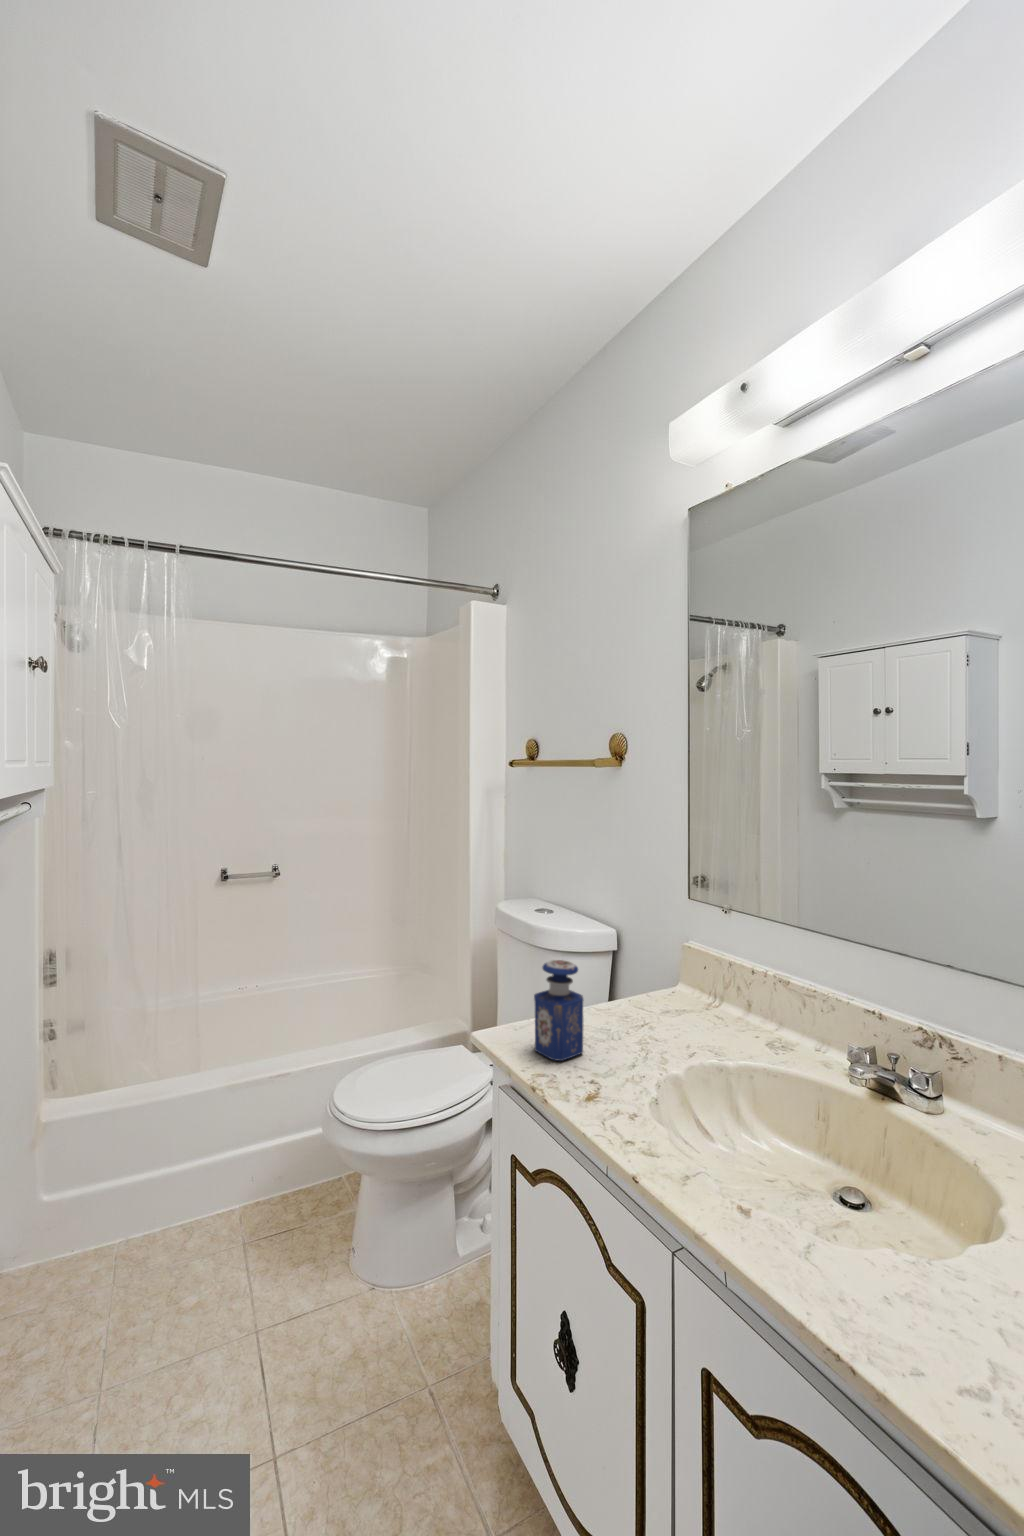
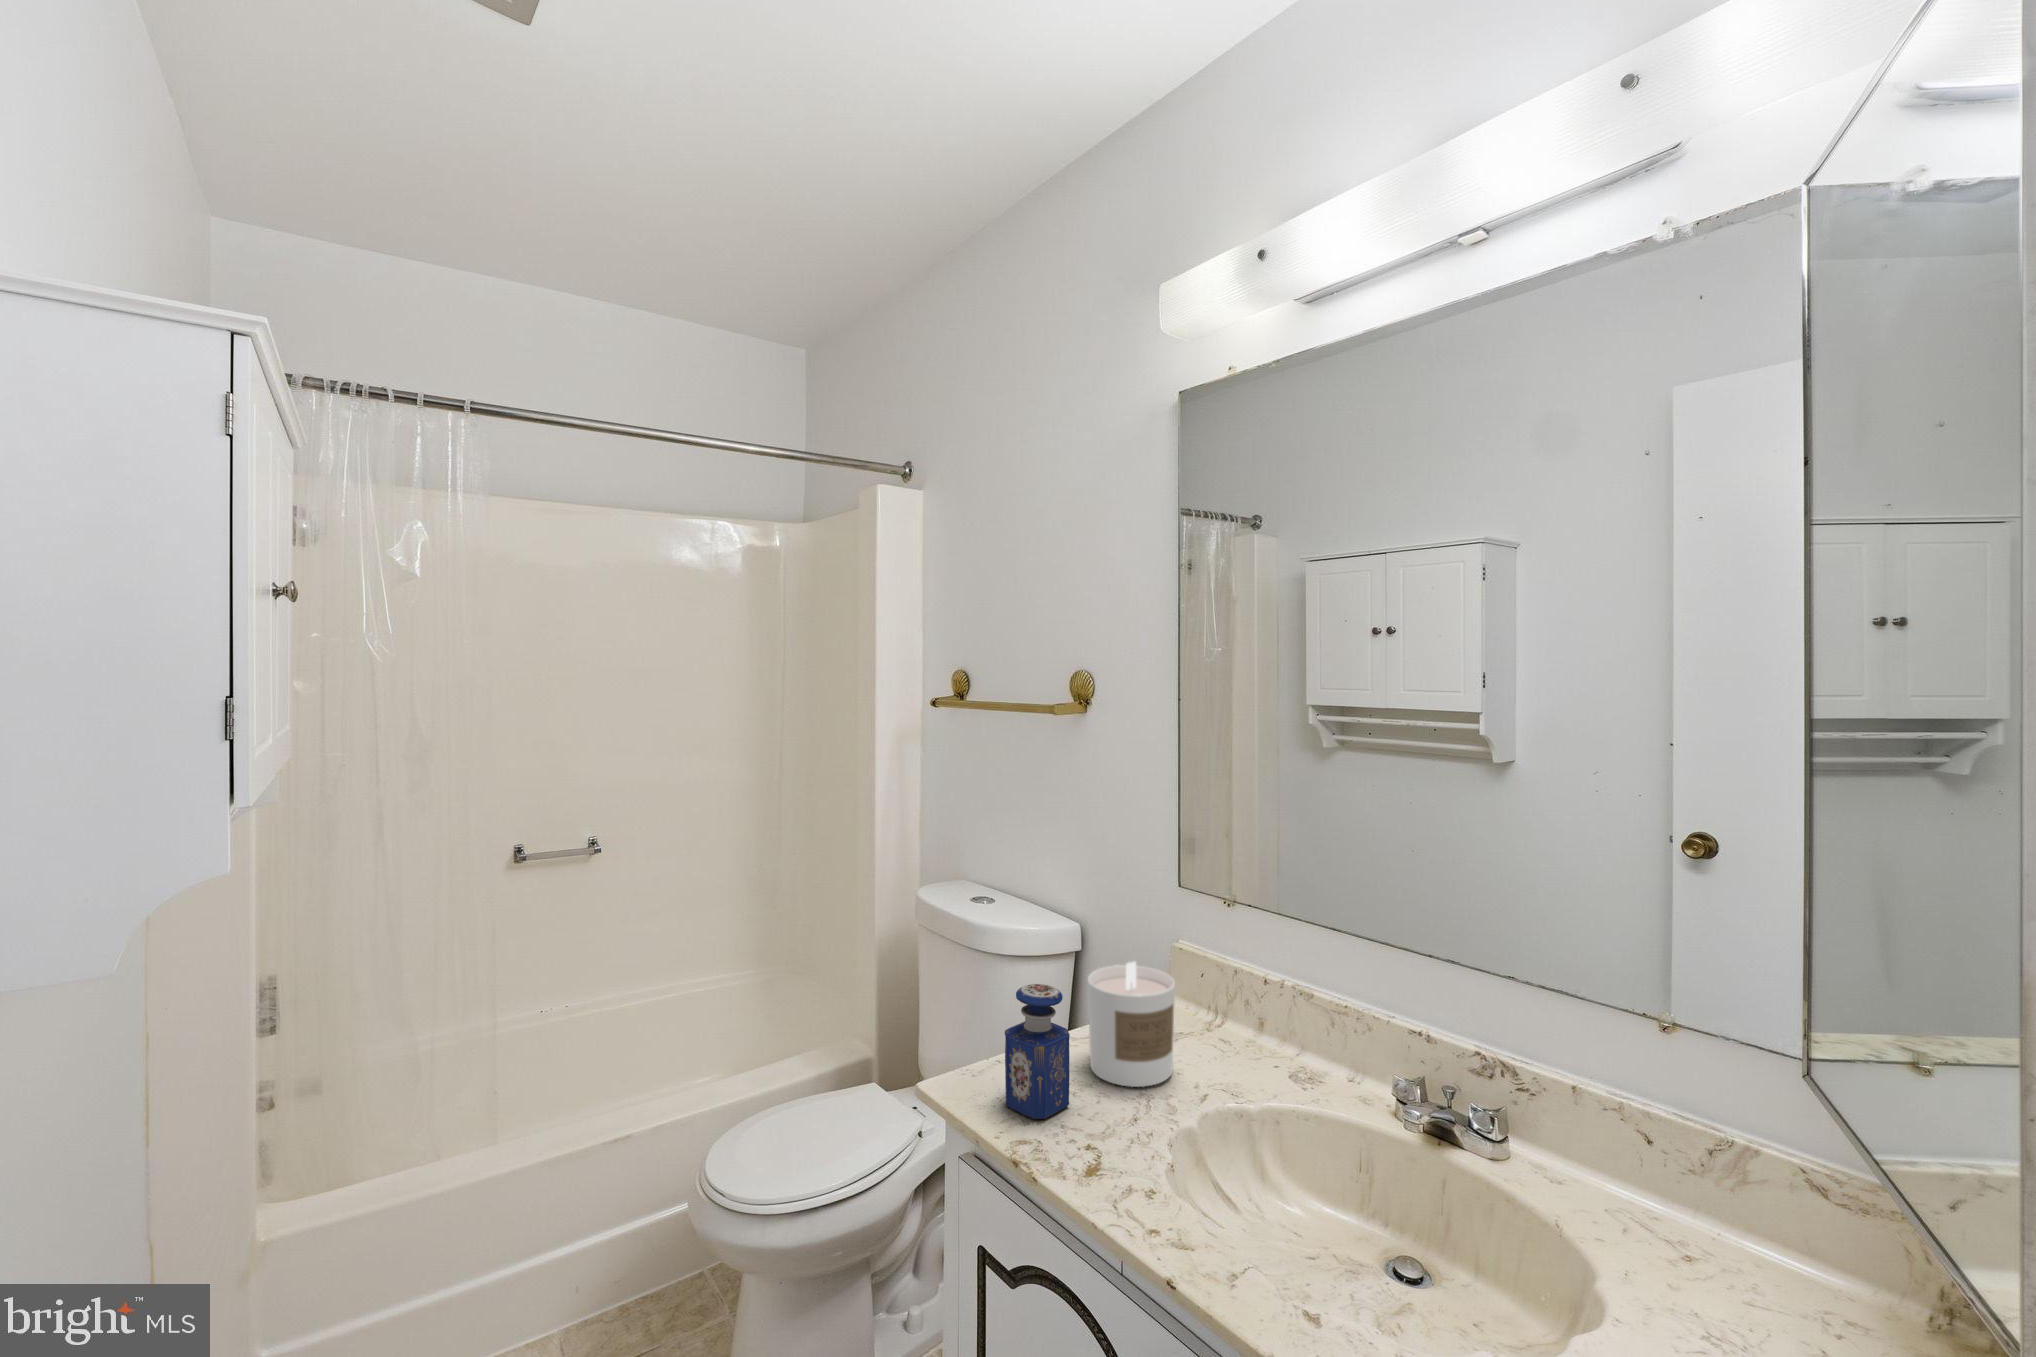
candle: none [604,949,673,1045] -> present [1088,962,1175,1087]

